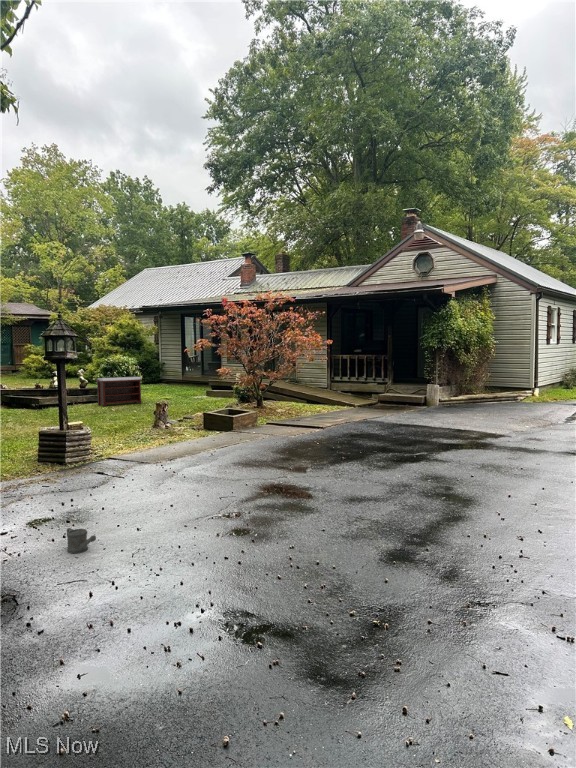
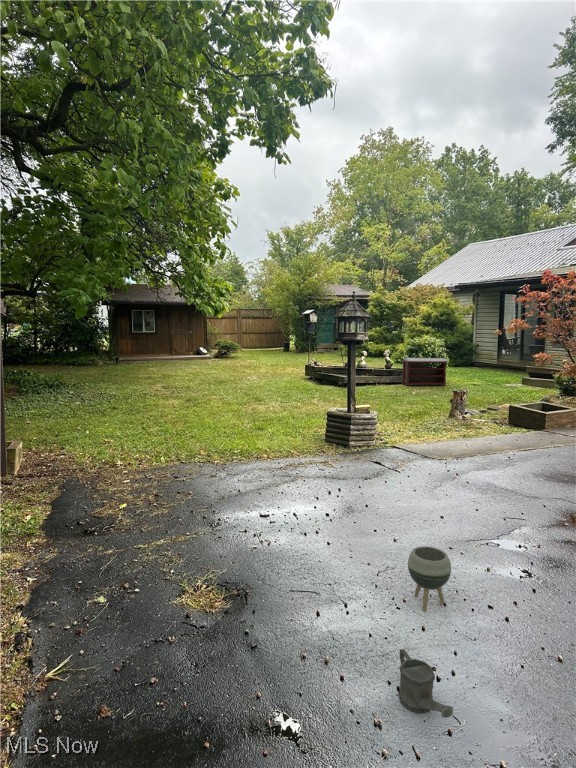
planter: none [164,505,196,552] -> present [408,546,451,611]
watering can: present [67,528,96,553] -> present [399,649,453,718]

